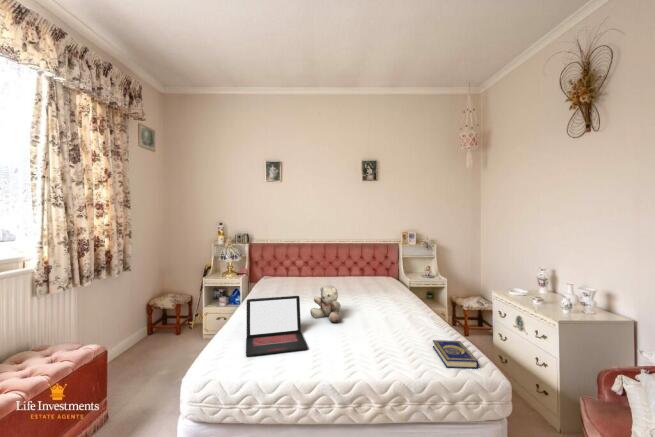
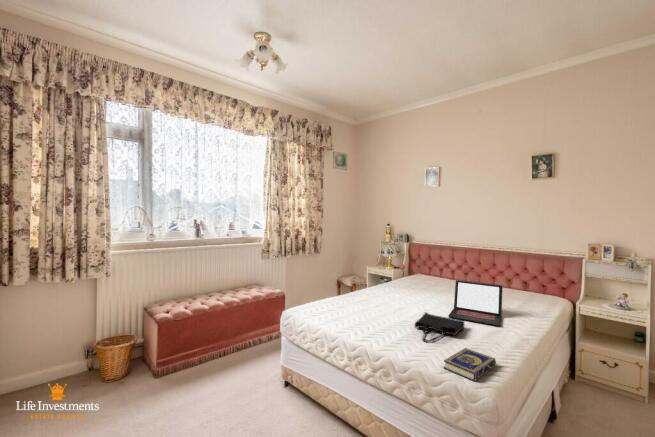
teddy bear: present [310,285,341,322] -> none [401,281,424,314]
laptop: present [246,296,308,356] -> present [449,280,502,326]
tote bag: none [354,315,402,348] -> present [415,313,464,342]

